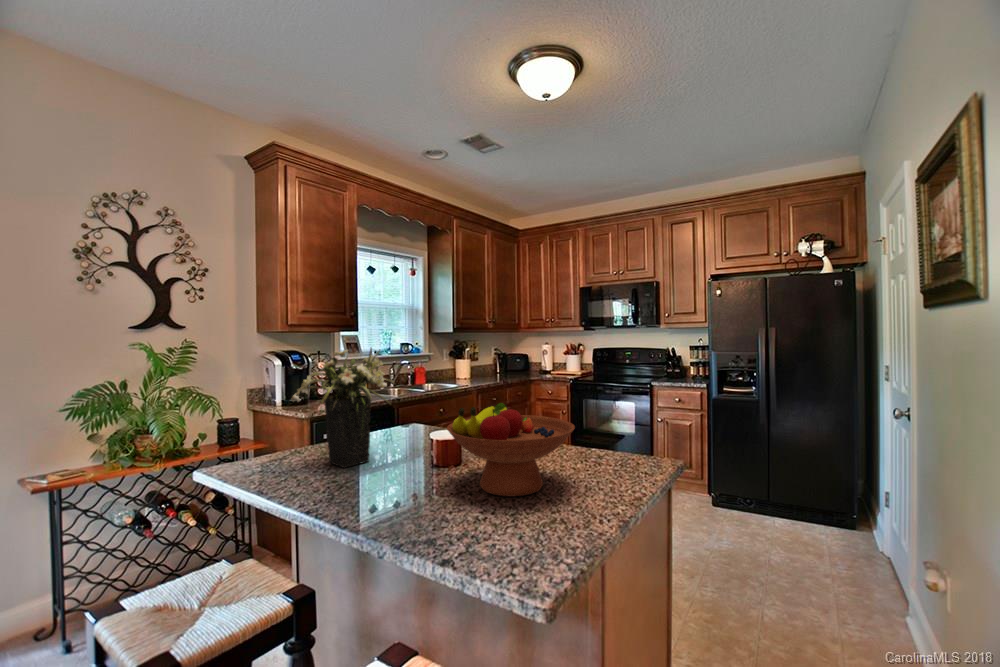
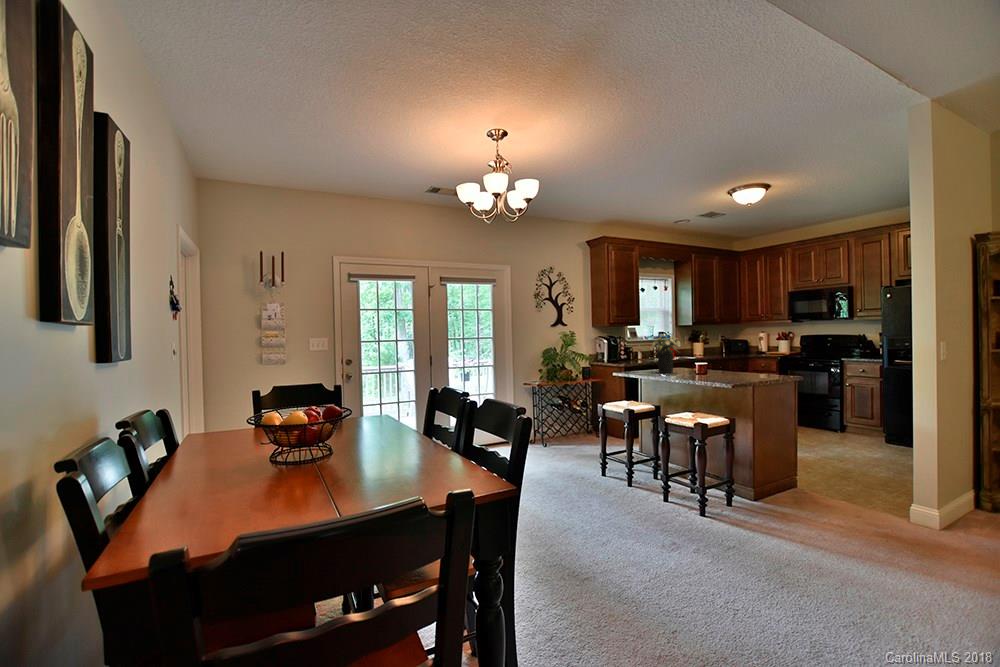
fruit bowl: present [447,403,575,497] -> none [705,351,750,378]

